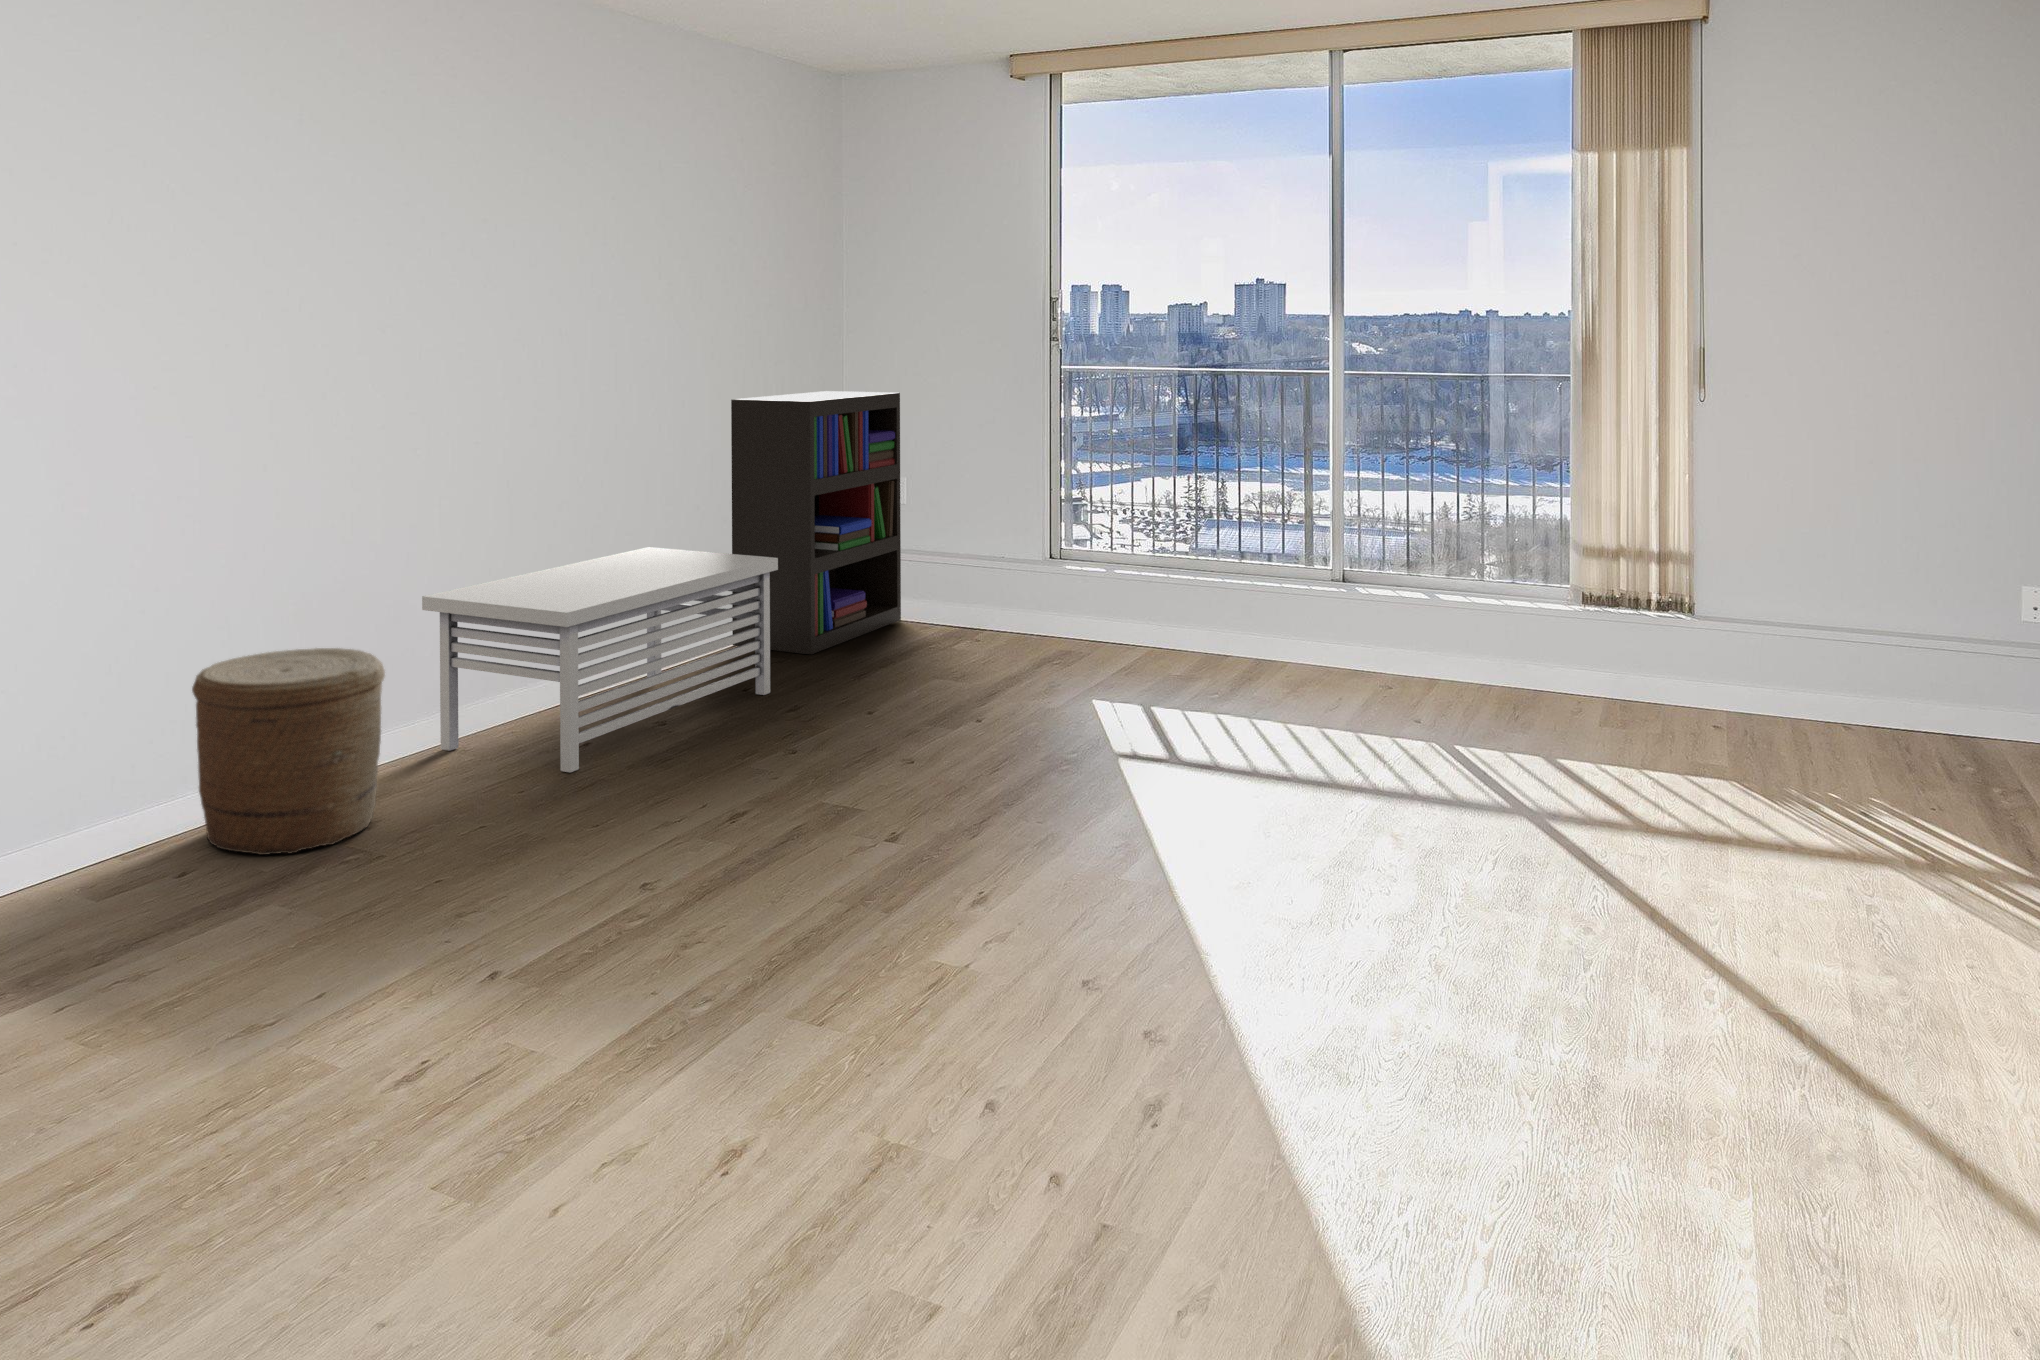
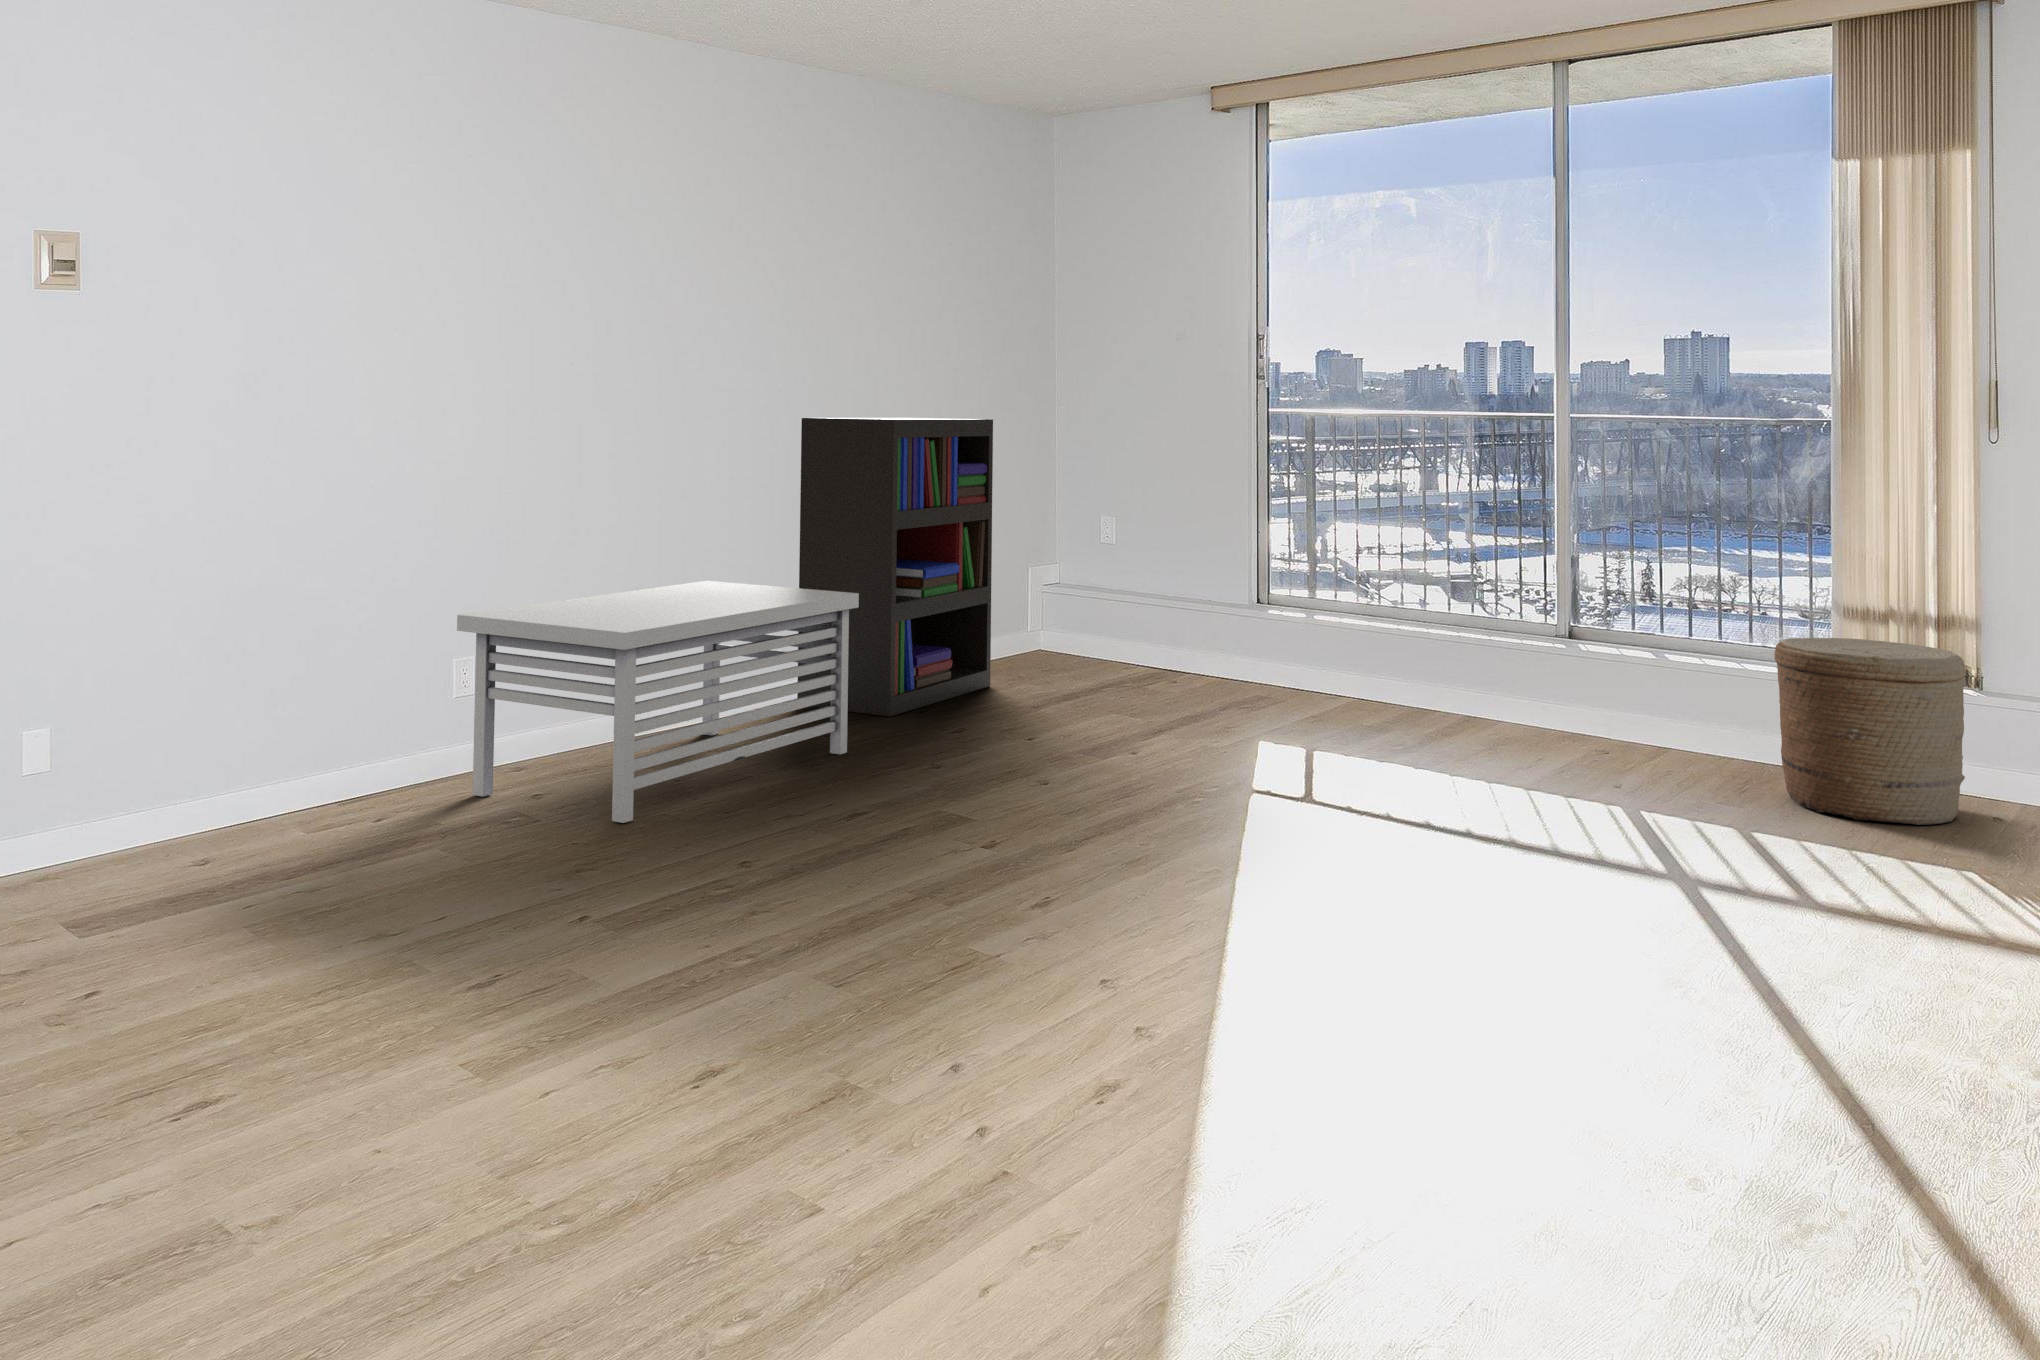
woven basket: present [192,648,385,855] -> present [1774,638,1966,825]

